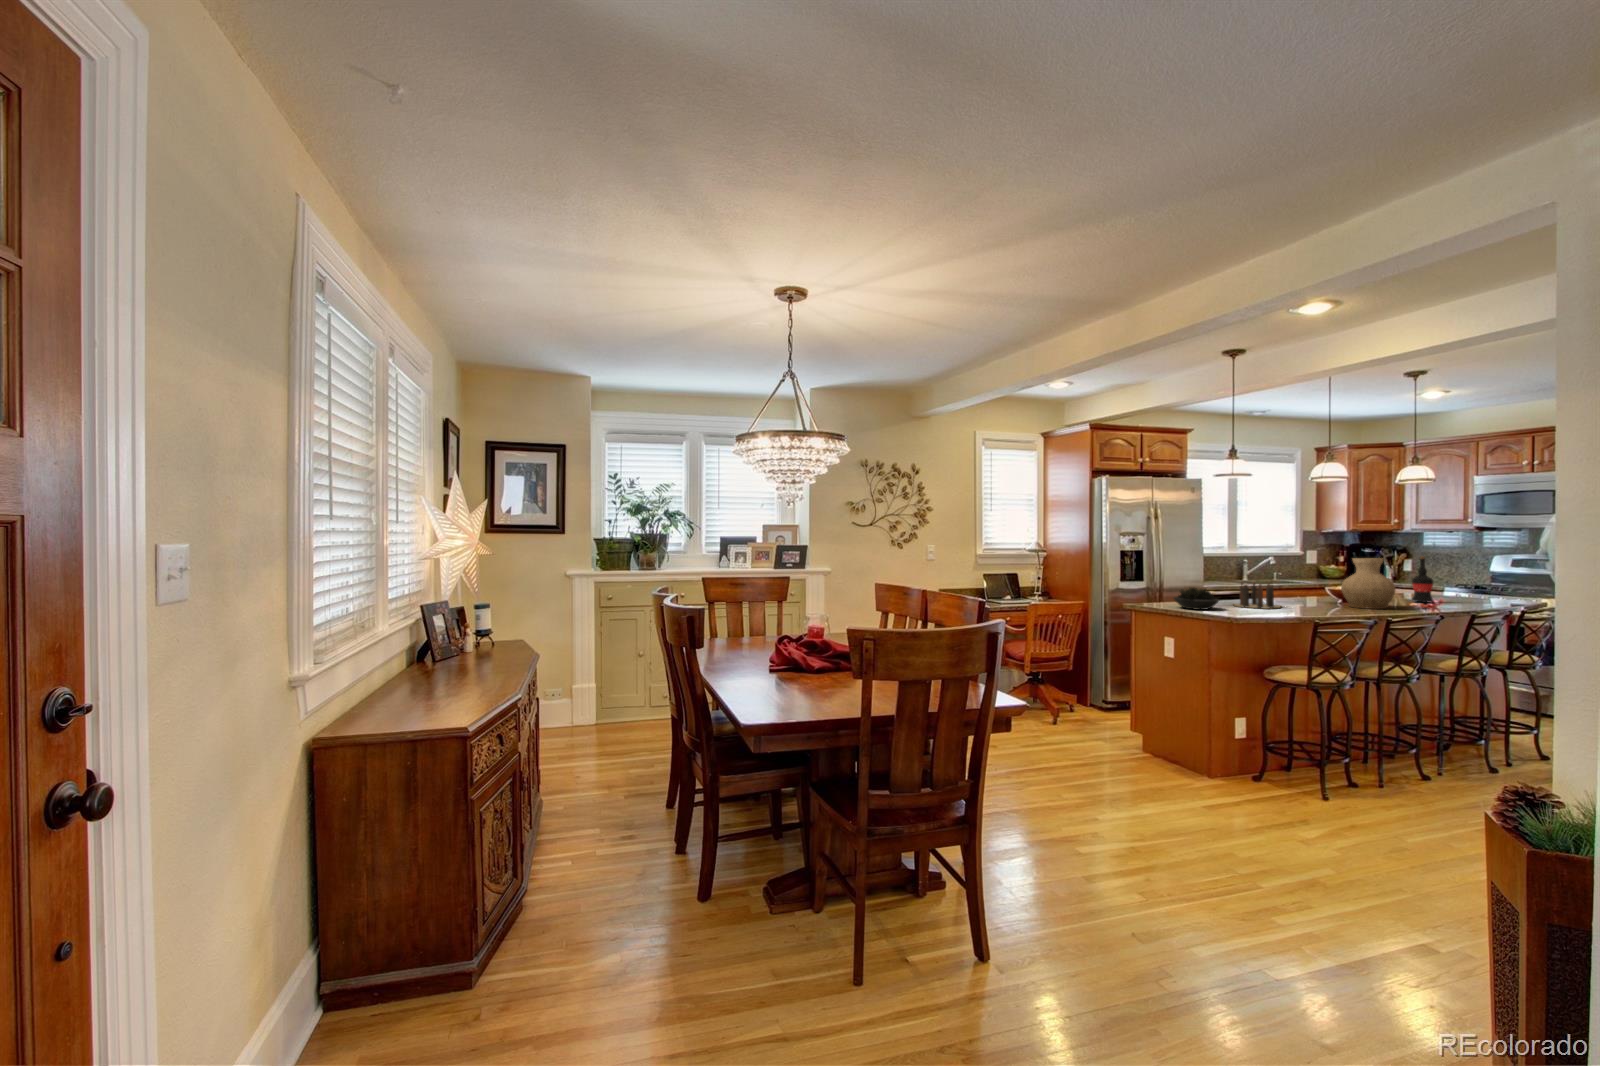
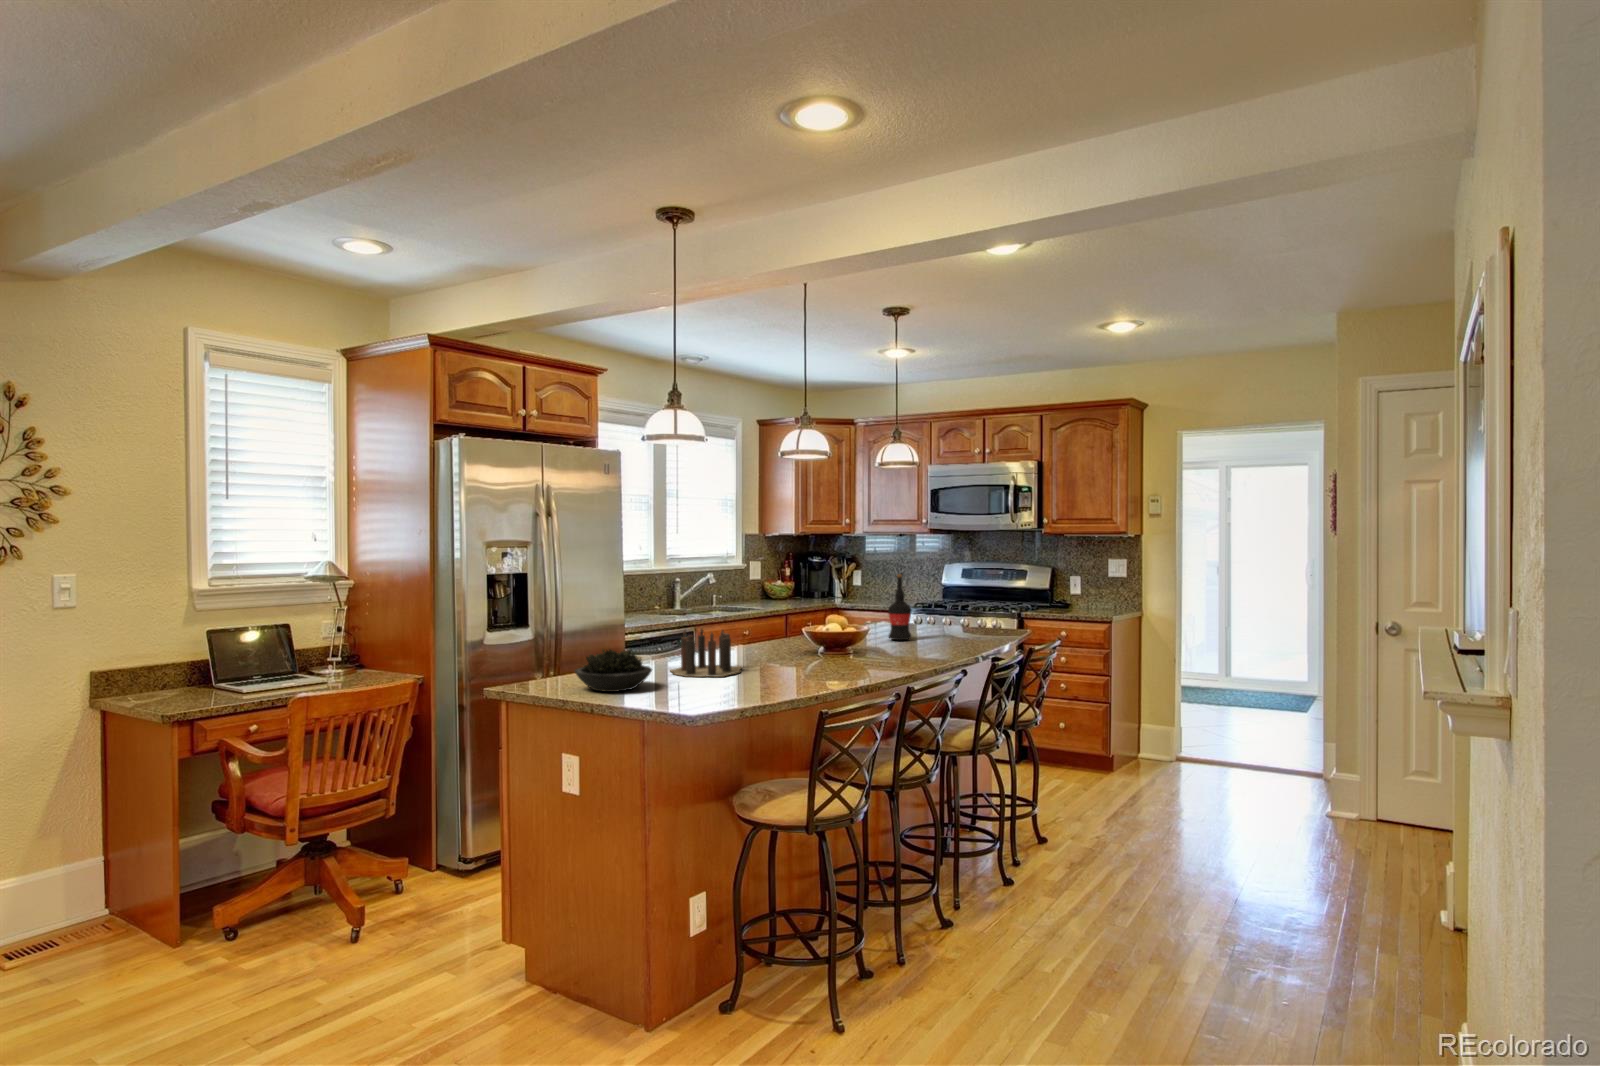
vase: present [1341,558,1395,609] -> none [815,581,881,661]

